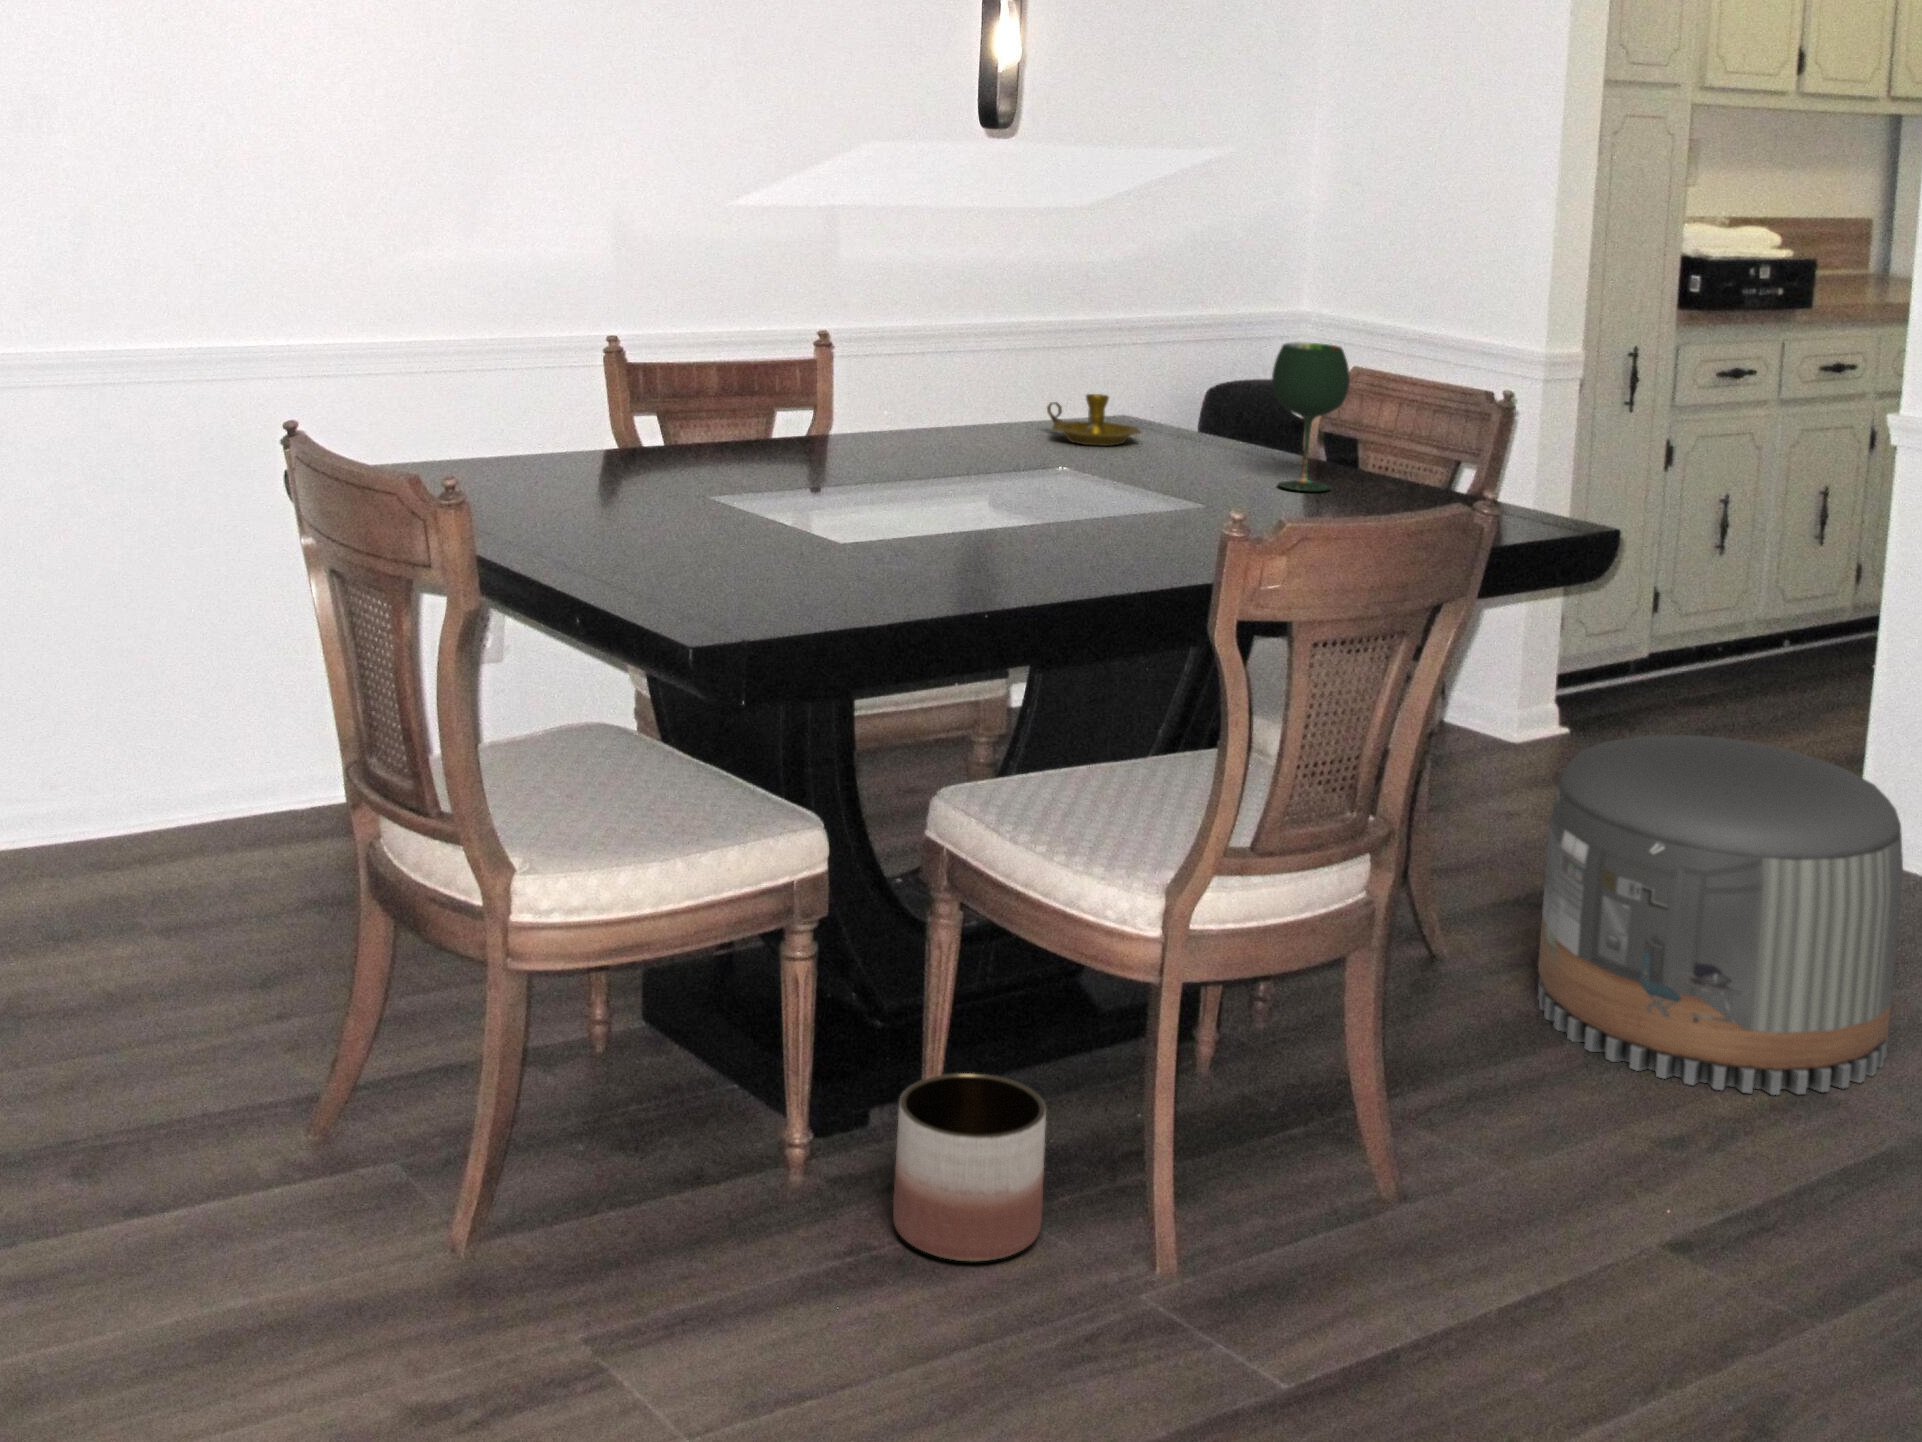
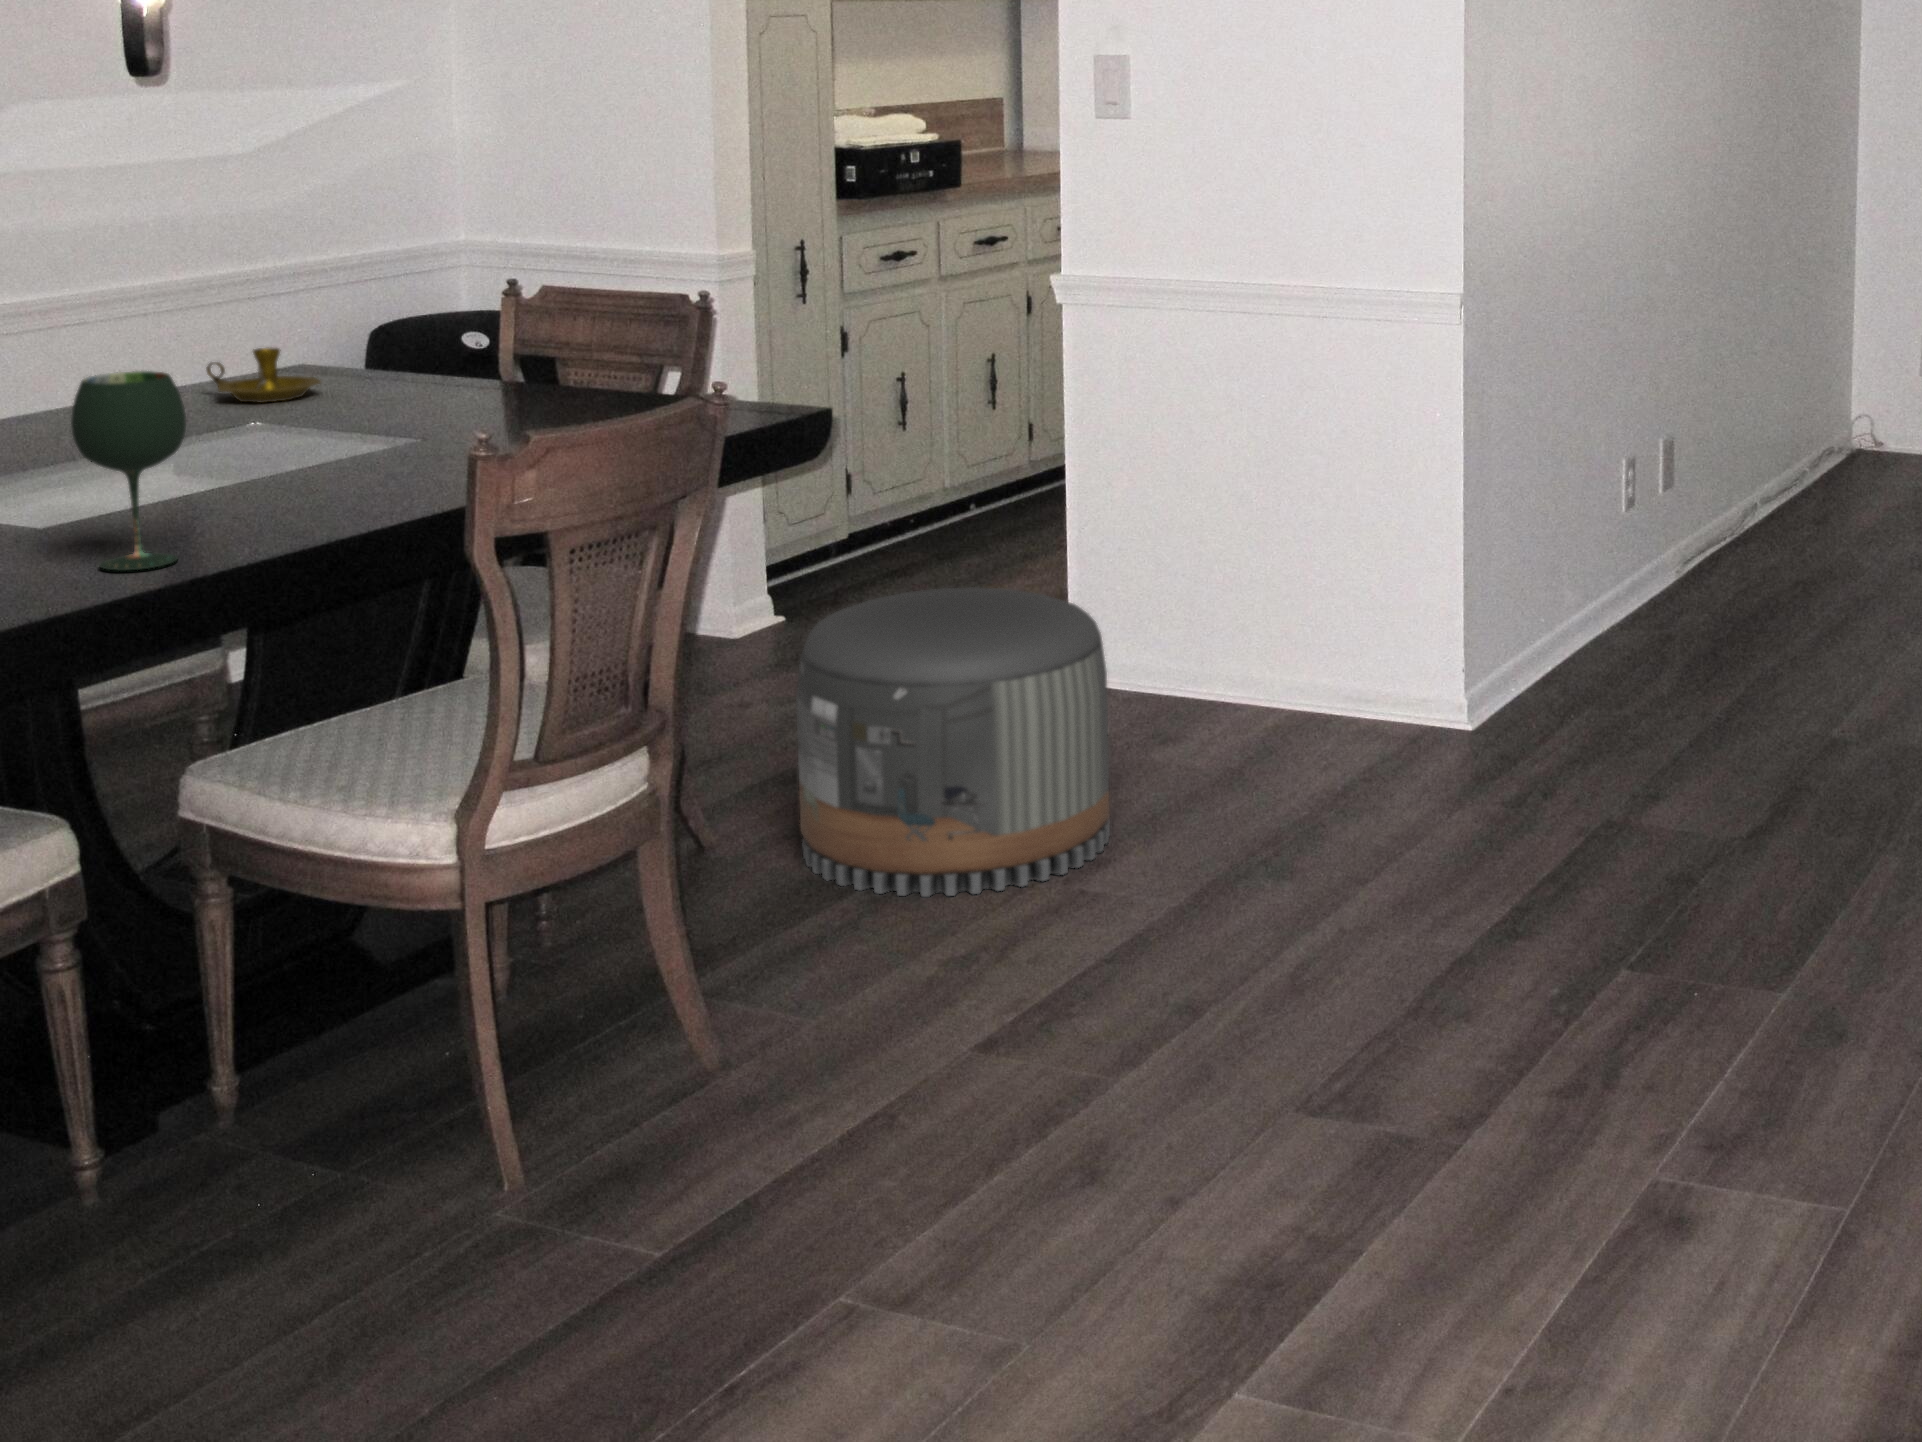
wine glass: present [1272,342,1350,491] -> present [71,371,186,571]
planter: present [893,1073,1046,1262] -> none [194,1037,365,1223]

